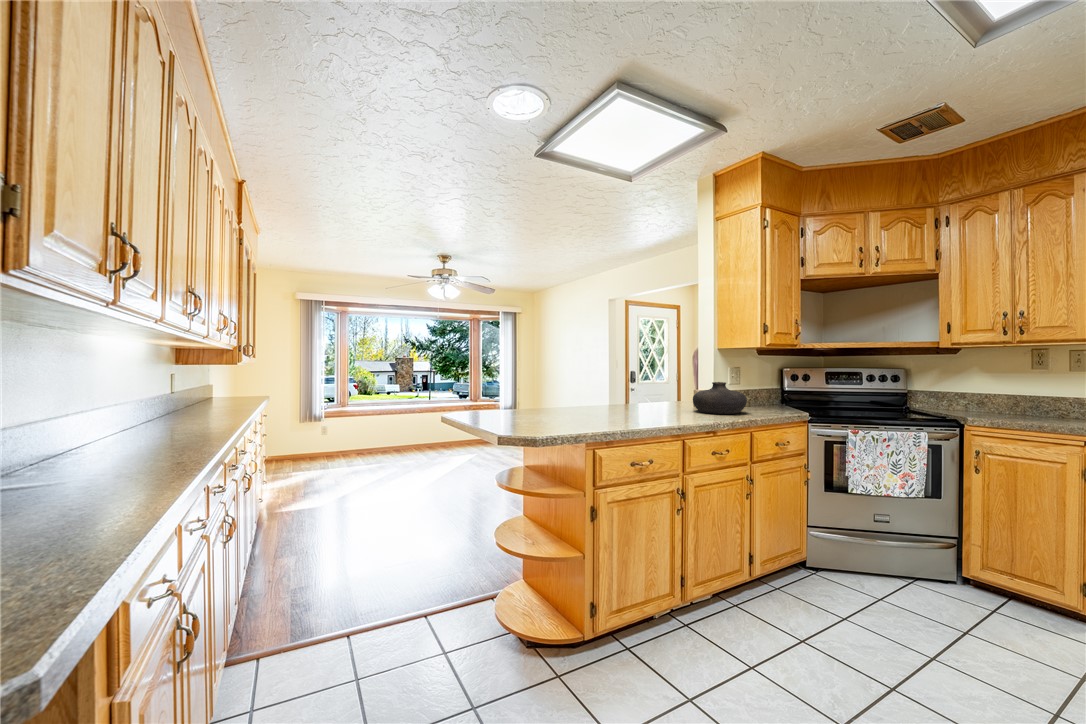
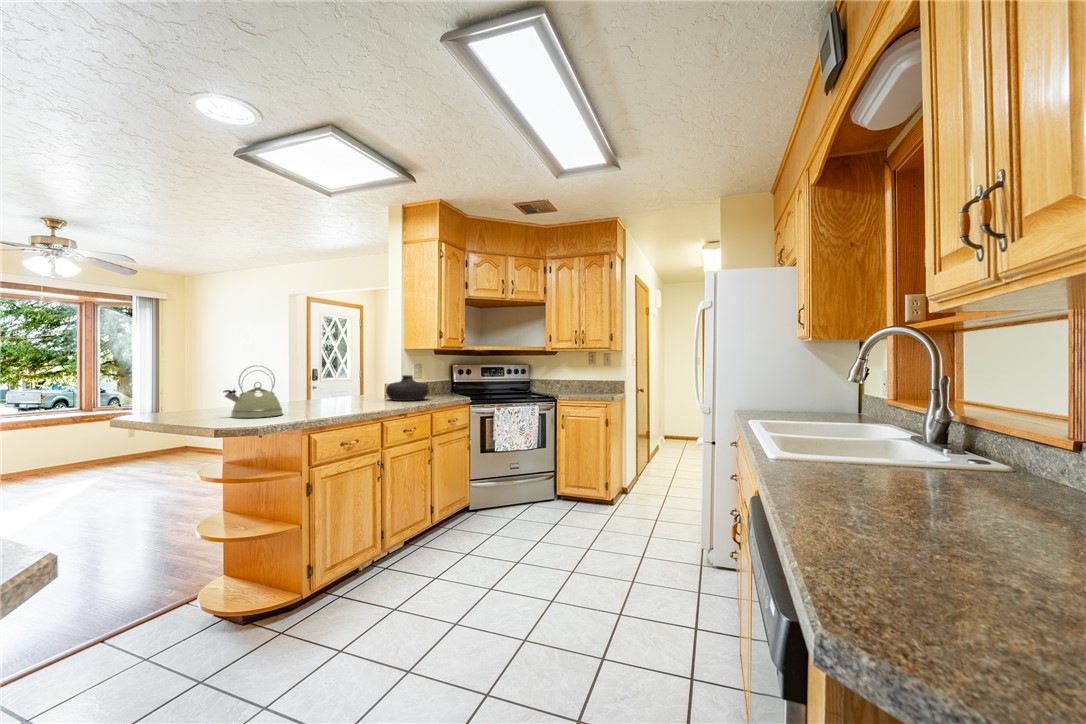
kettle: none [524,371,576,426] -> present [223,365,283,418]

